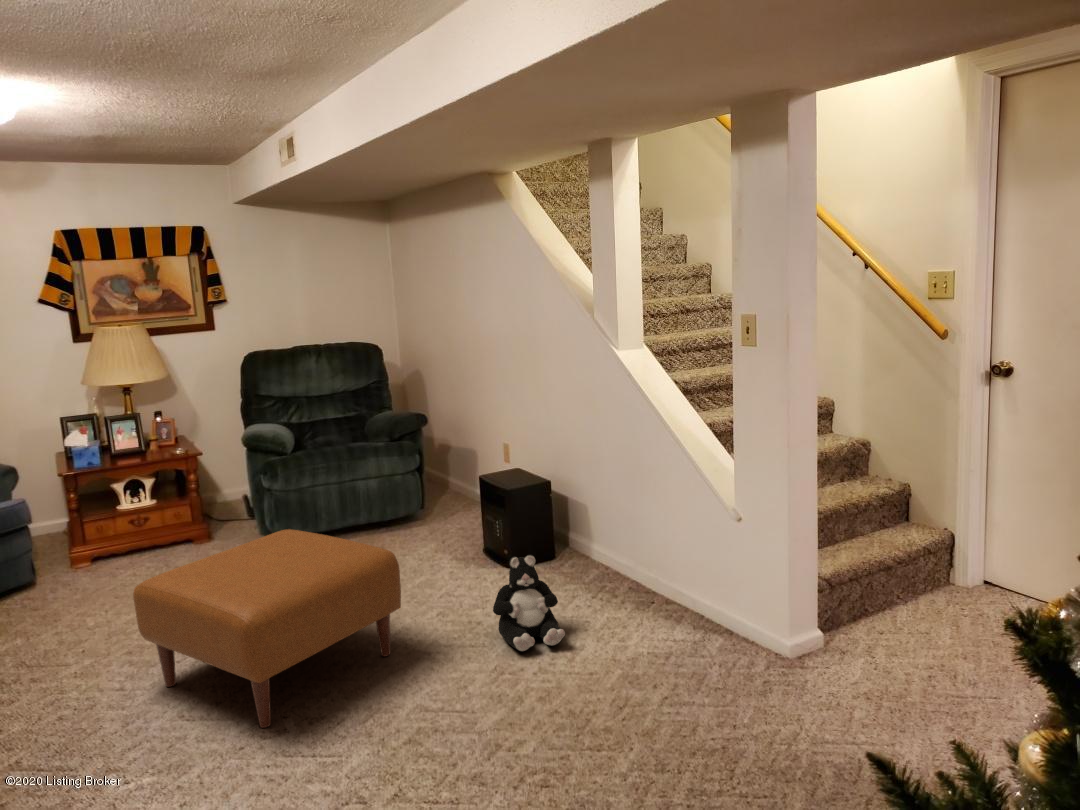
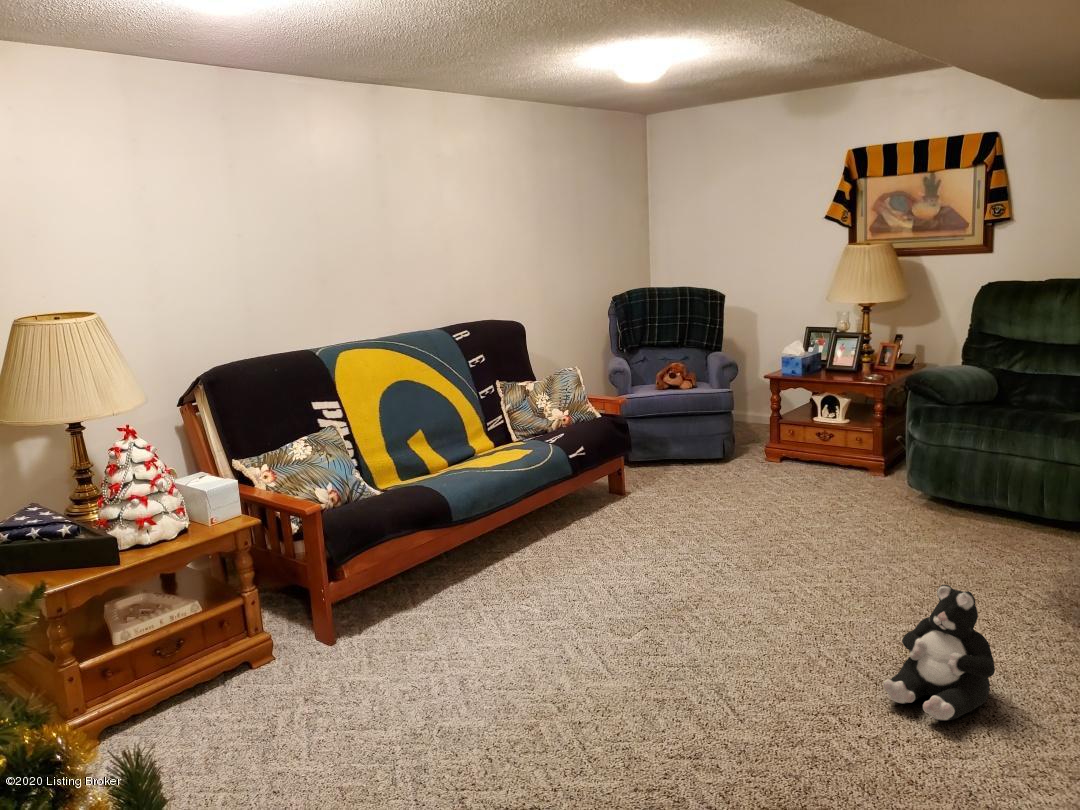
ottoman: present [133,529,401,728] -> none [609,466,818,629]

